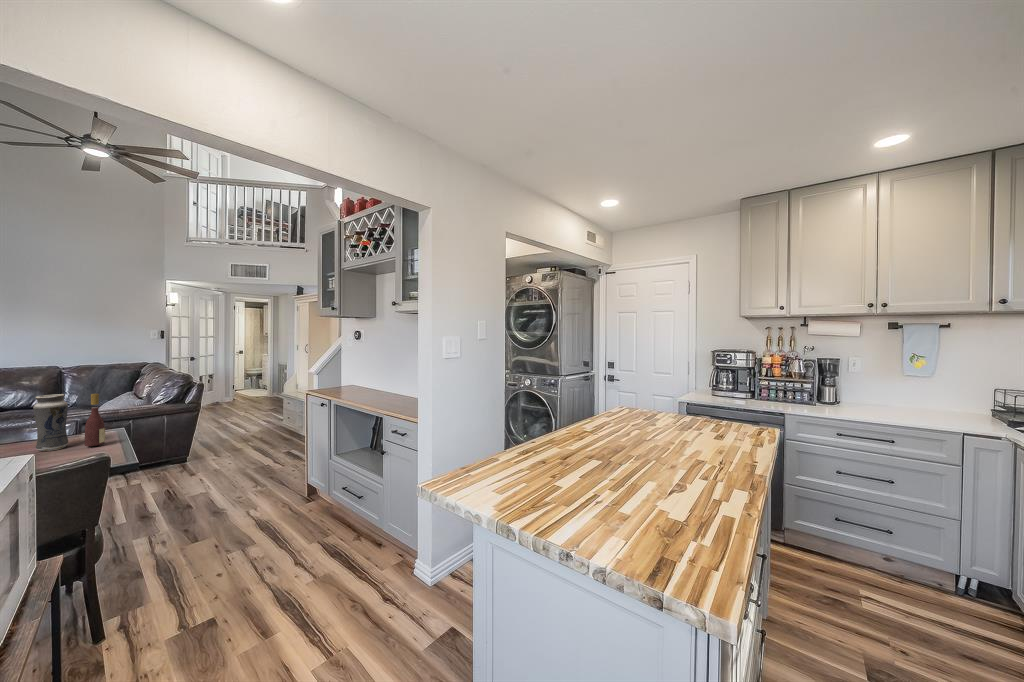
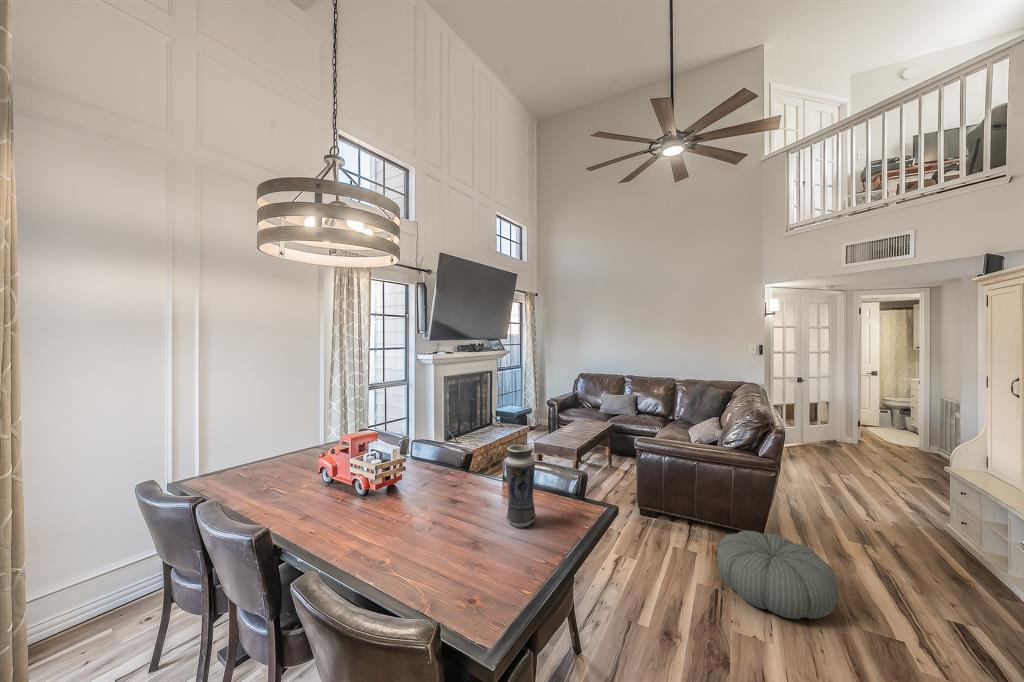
wine bottle: present [85,394,105,446] -> none [535,459,558,548]
pouf: none [163,444,241,484] -> present [717,531,839,619]

